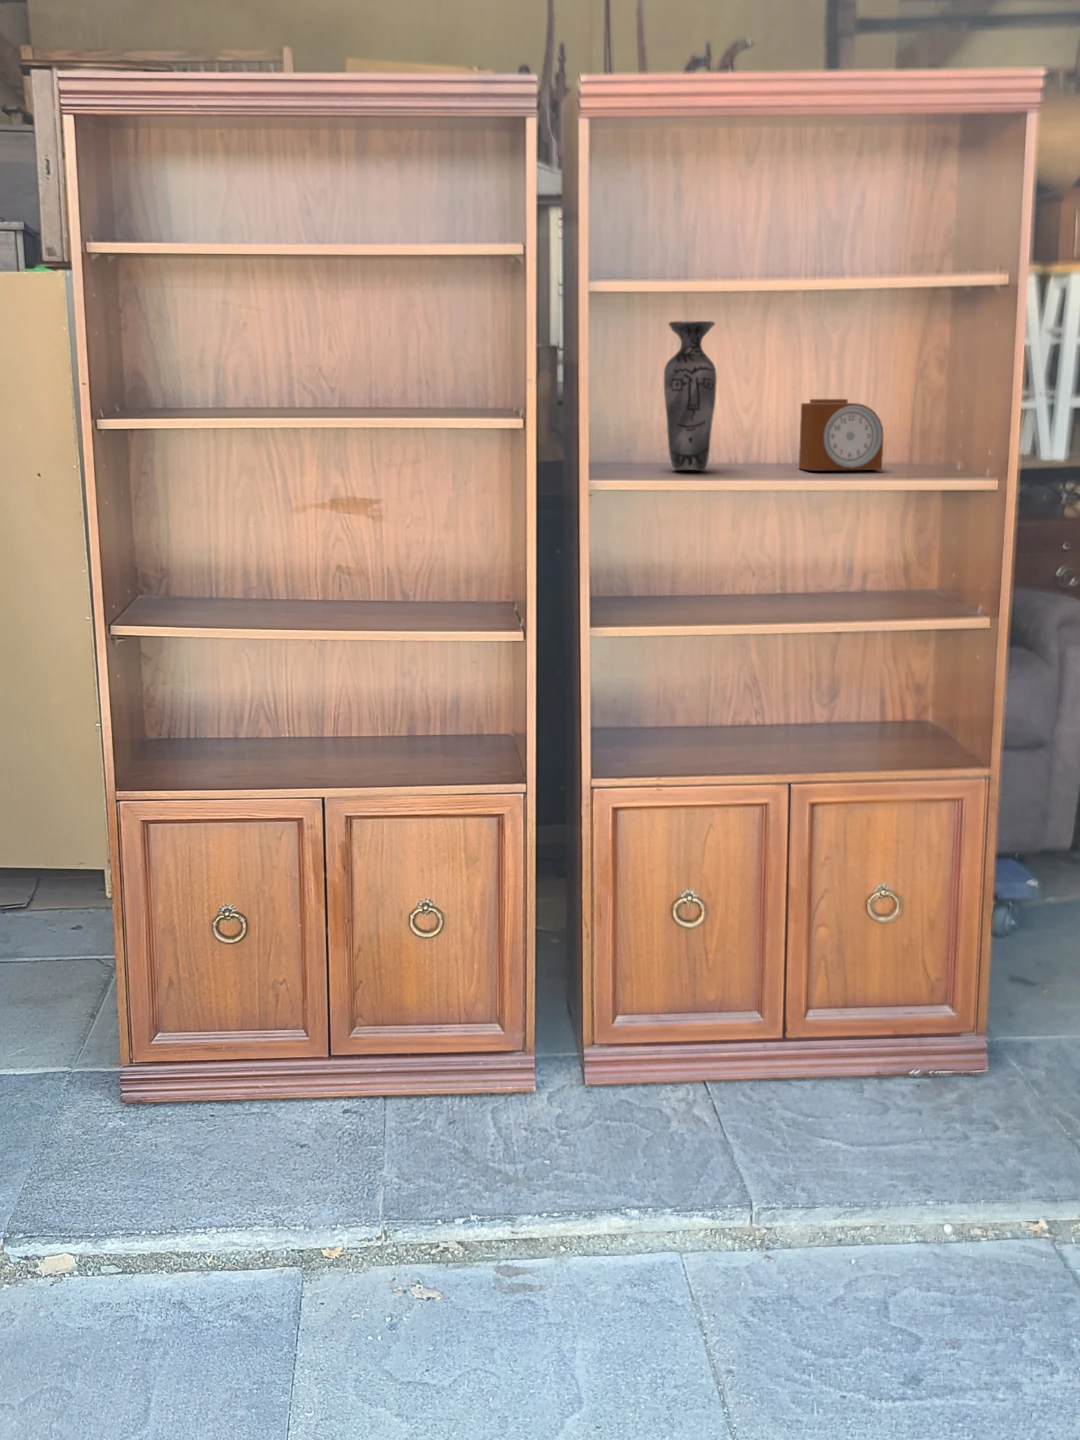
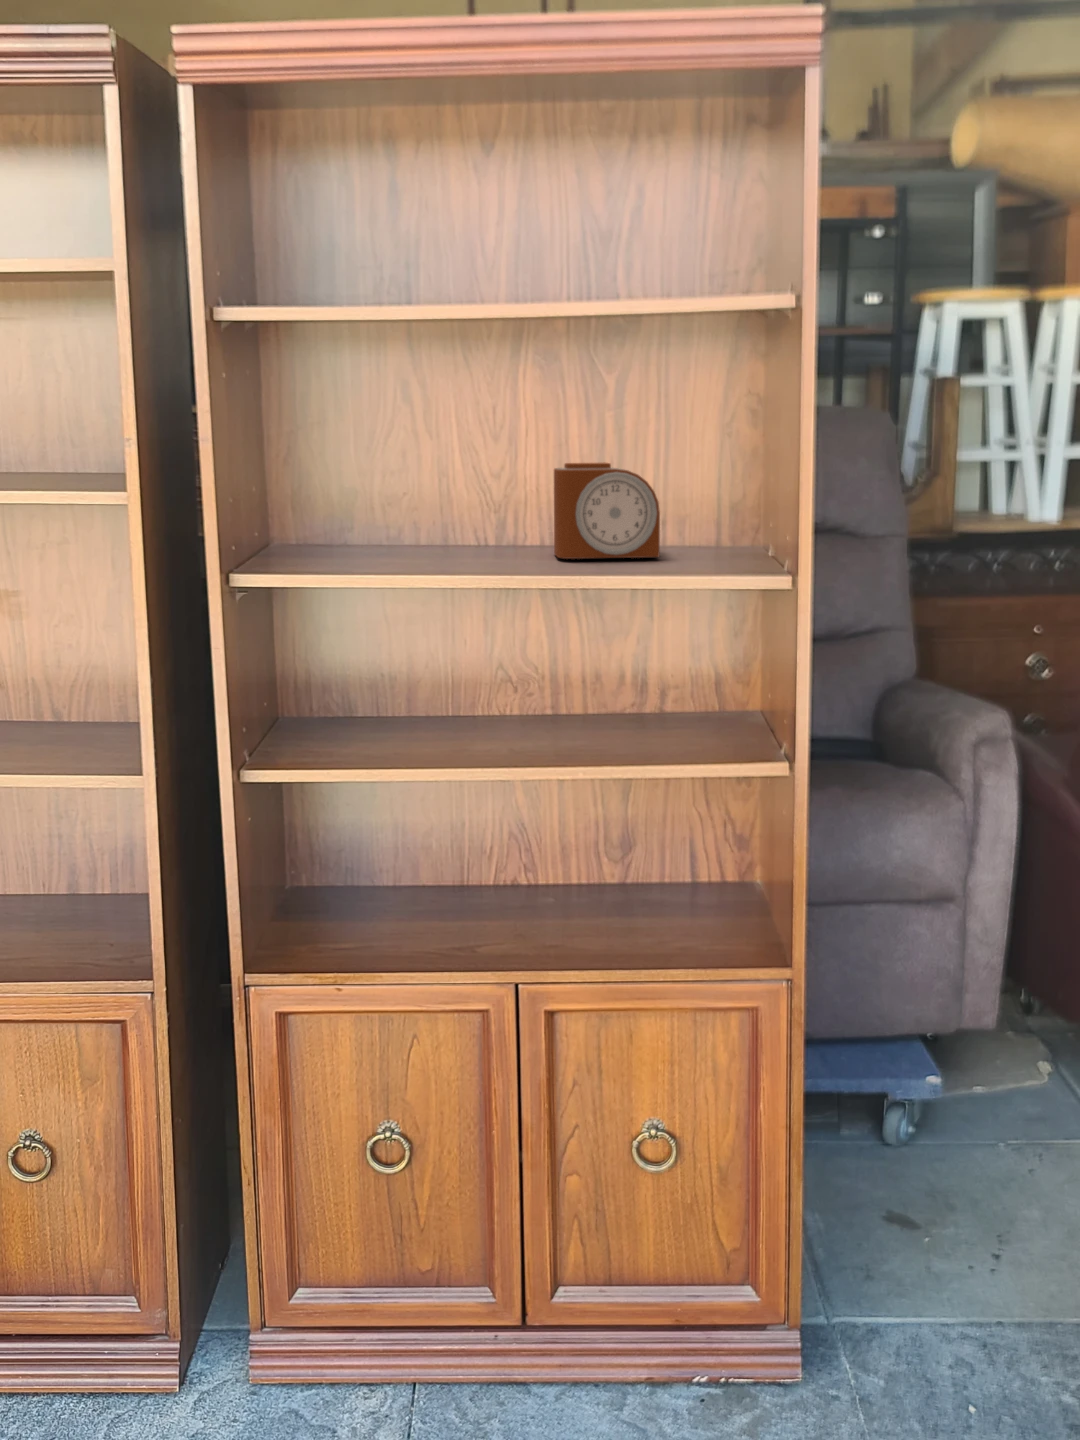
vase: present [664,321,717,470] -> none [359,362,429,558]

